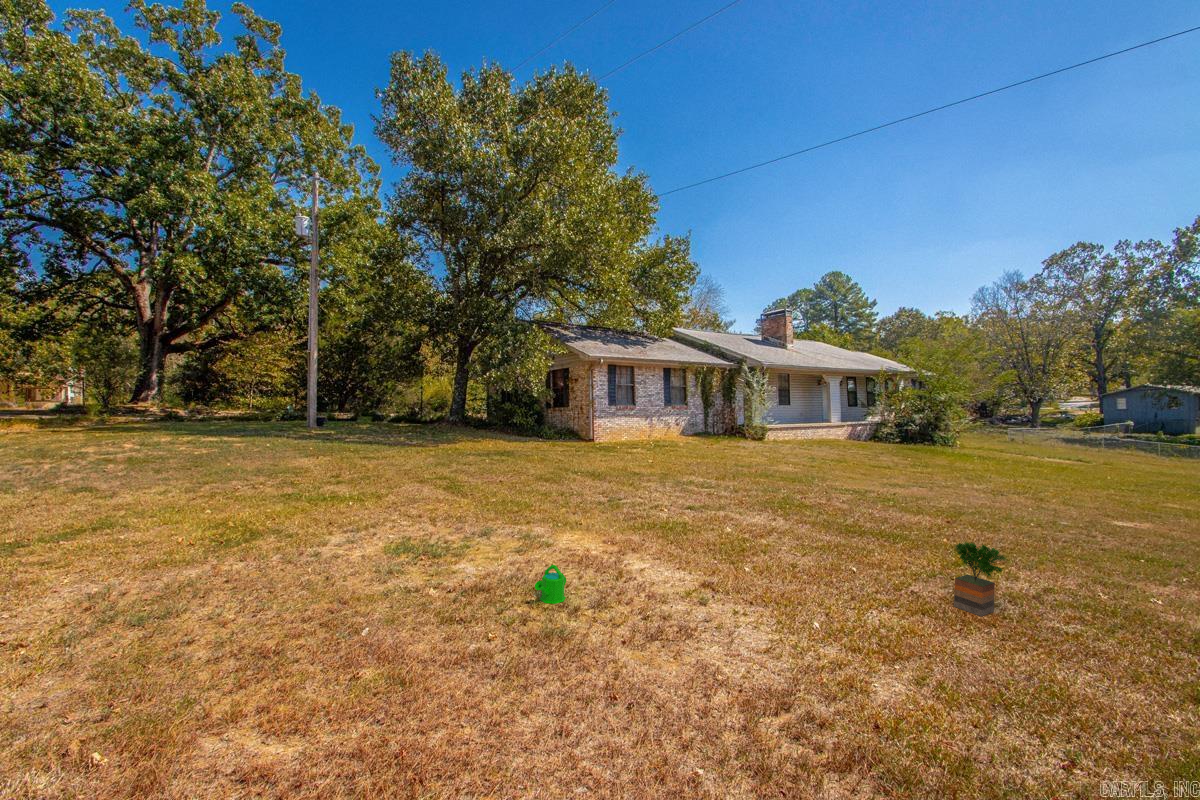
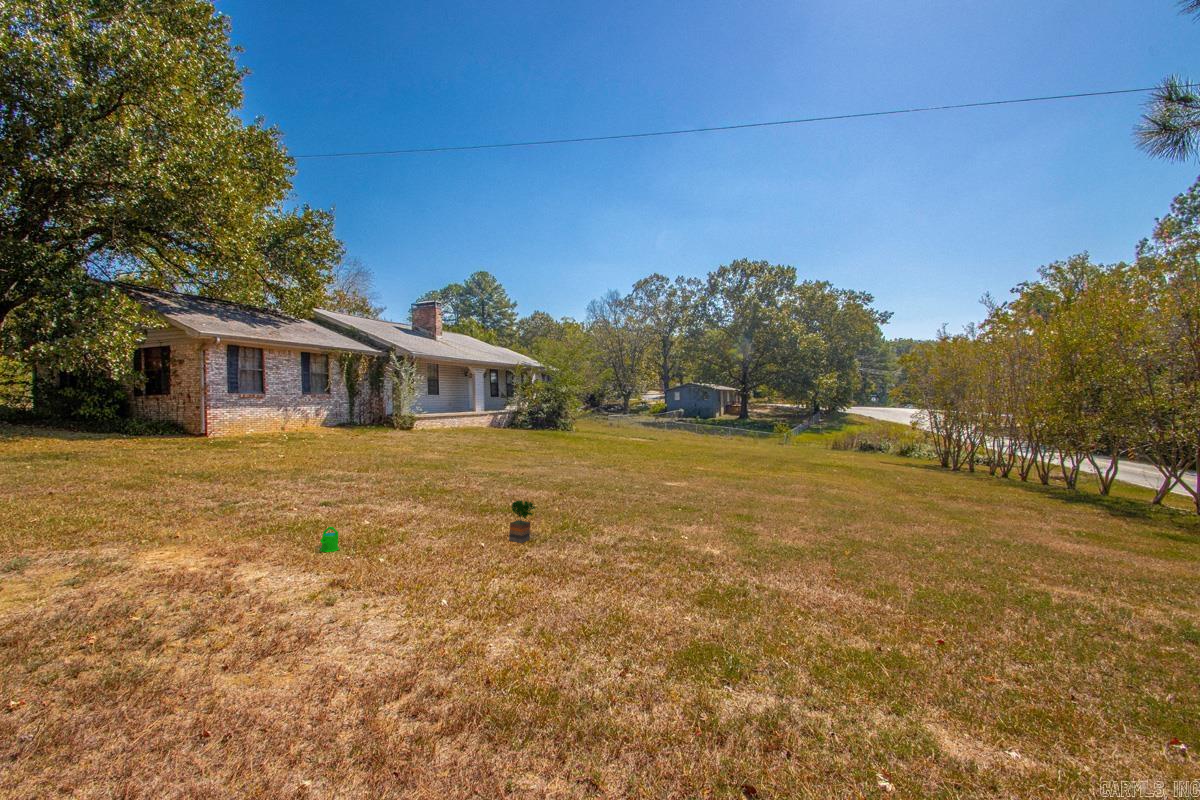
watering can: present [535,565,566,604] -> present [320,527,339,552]

